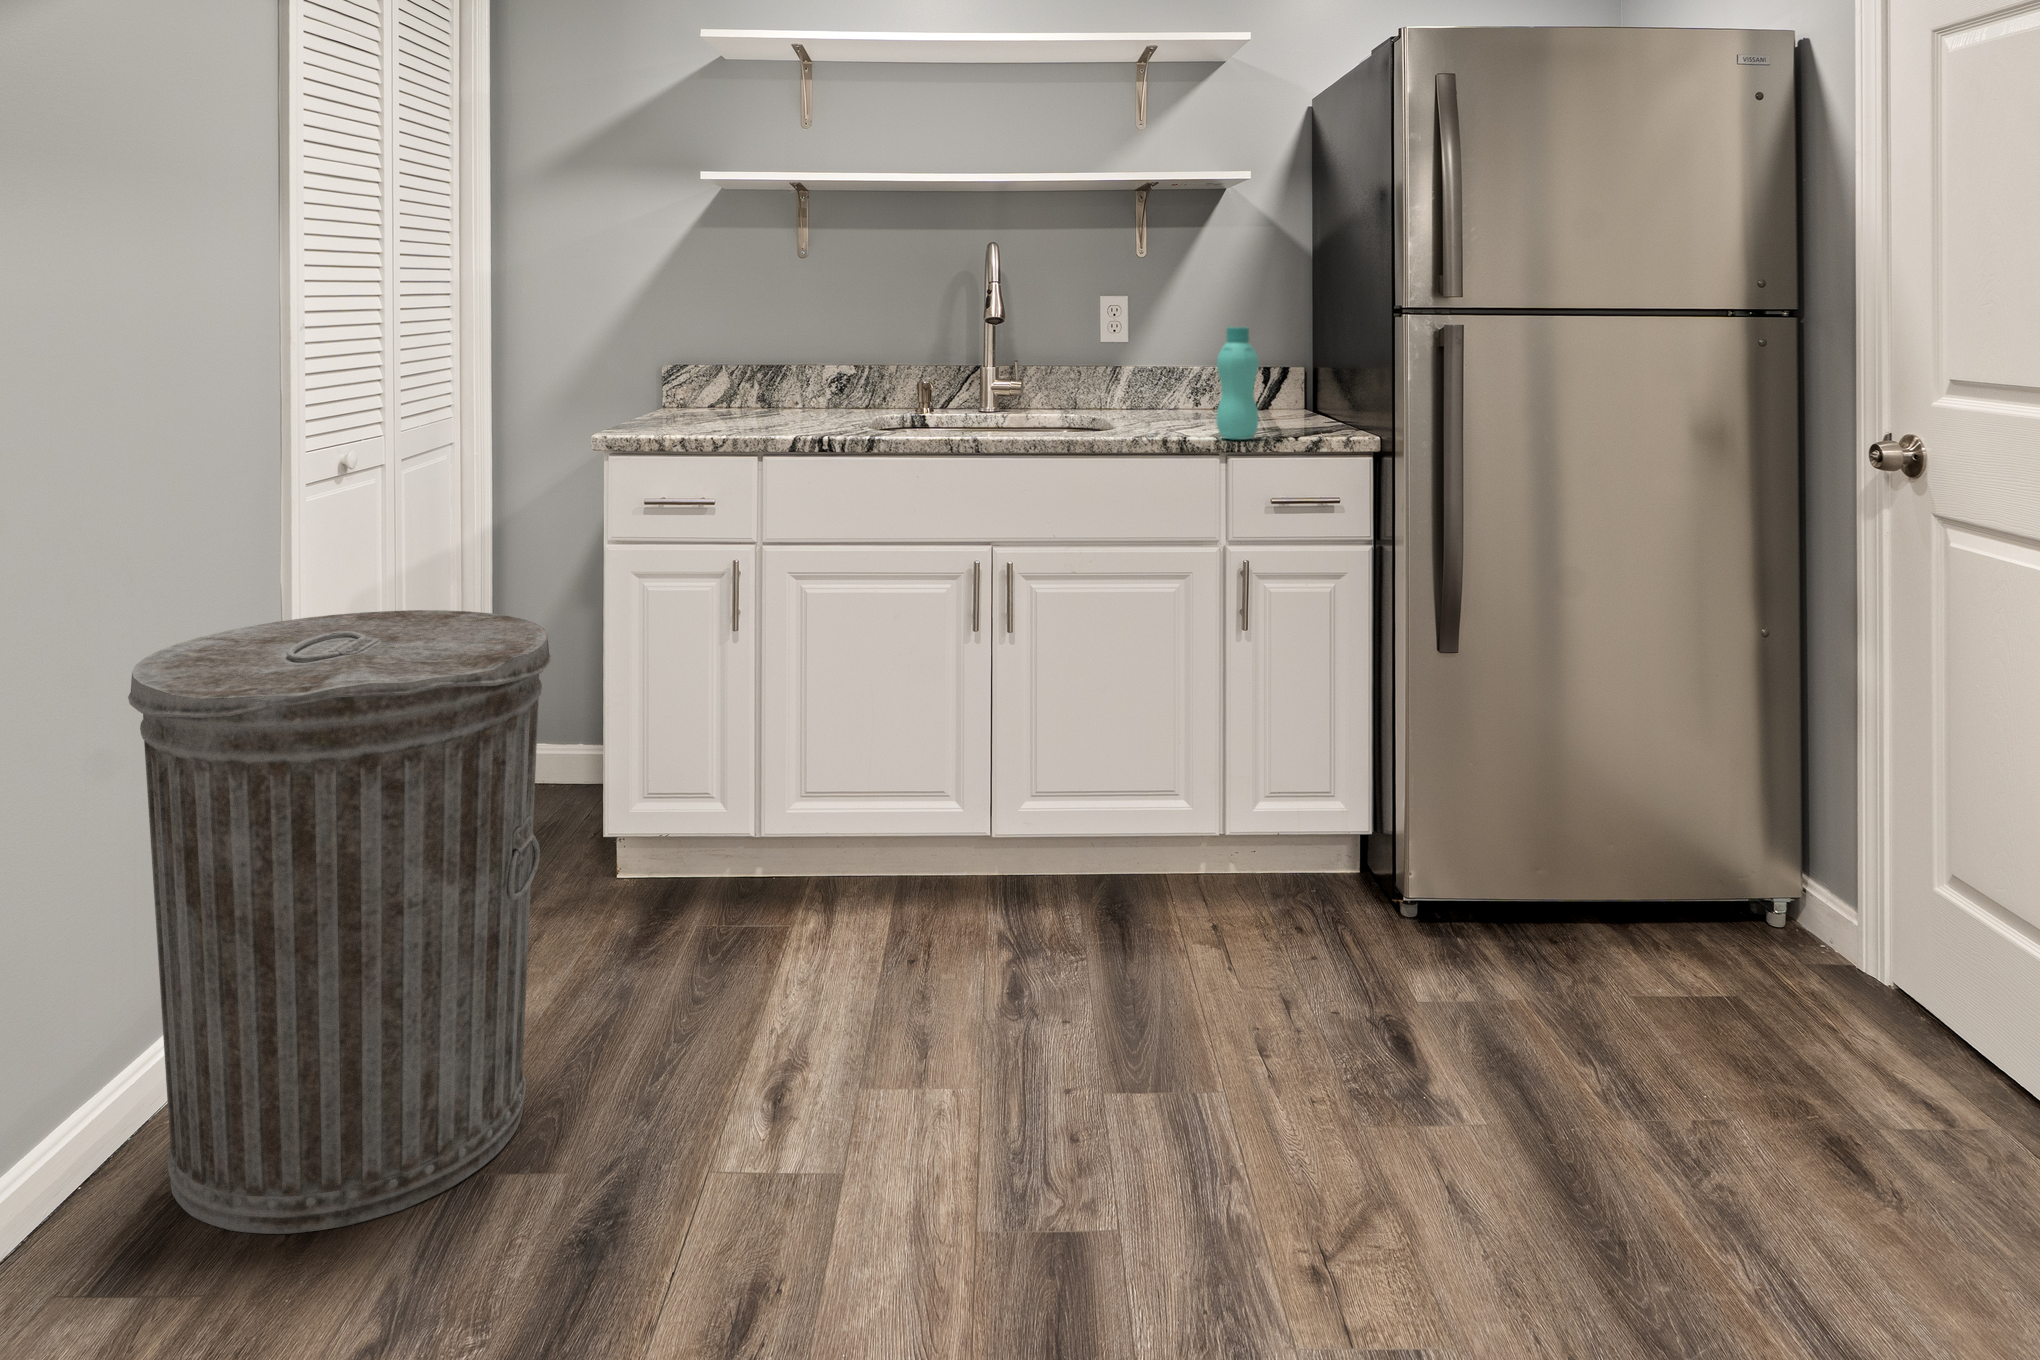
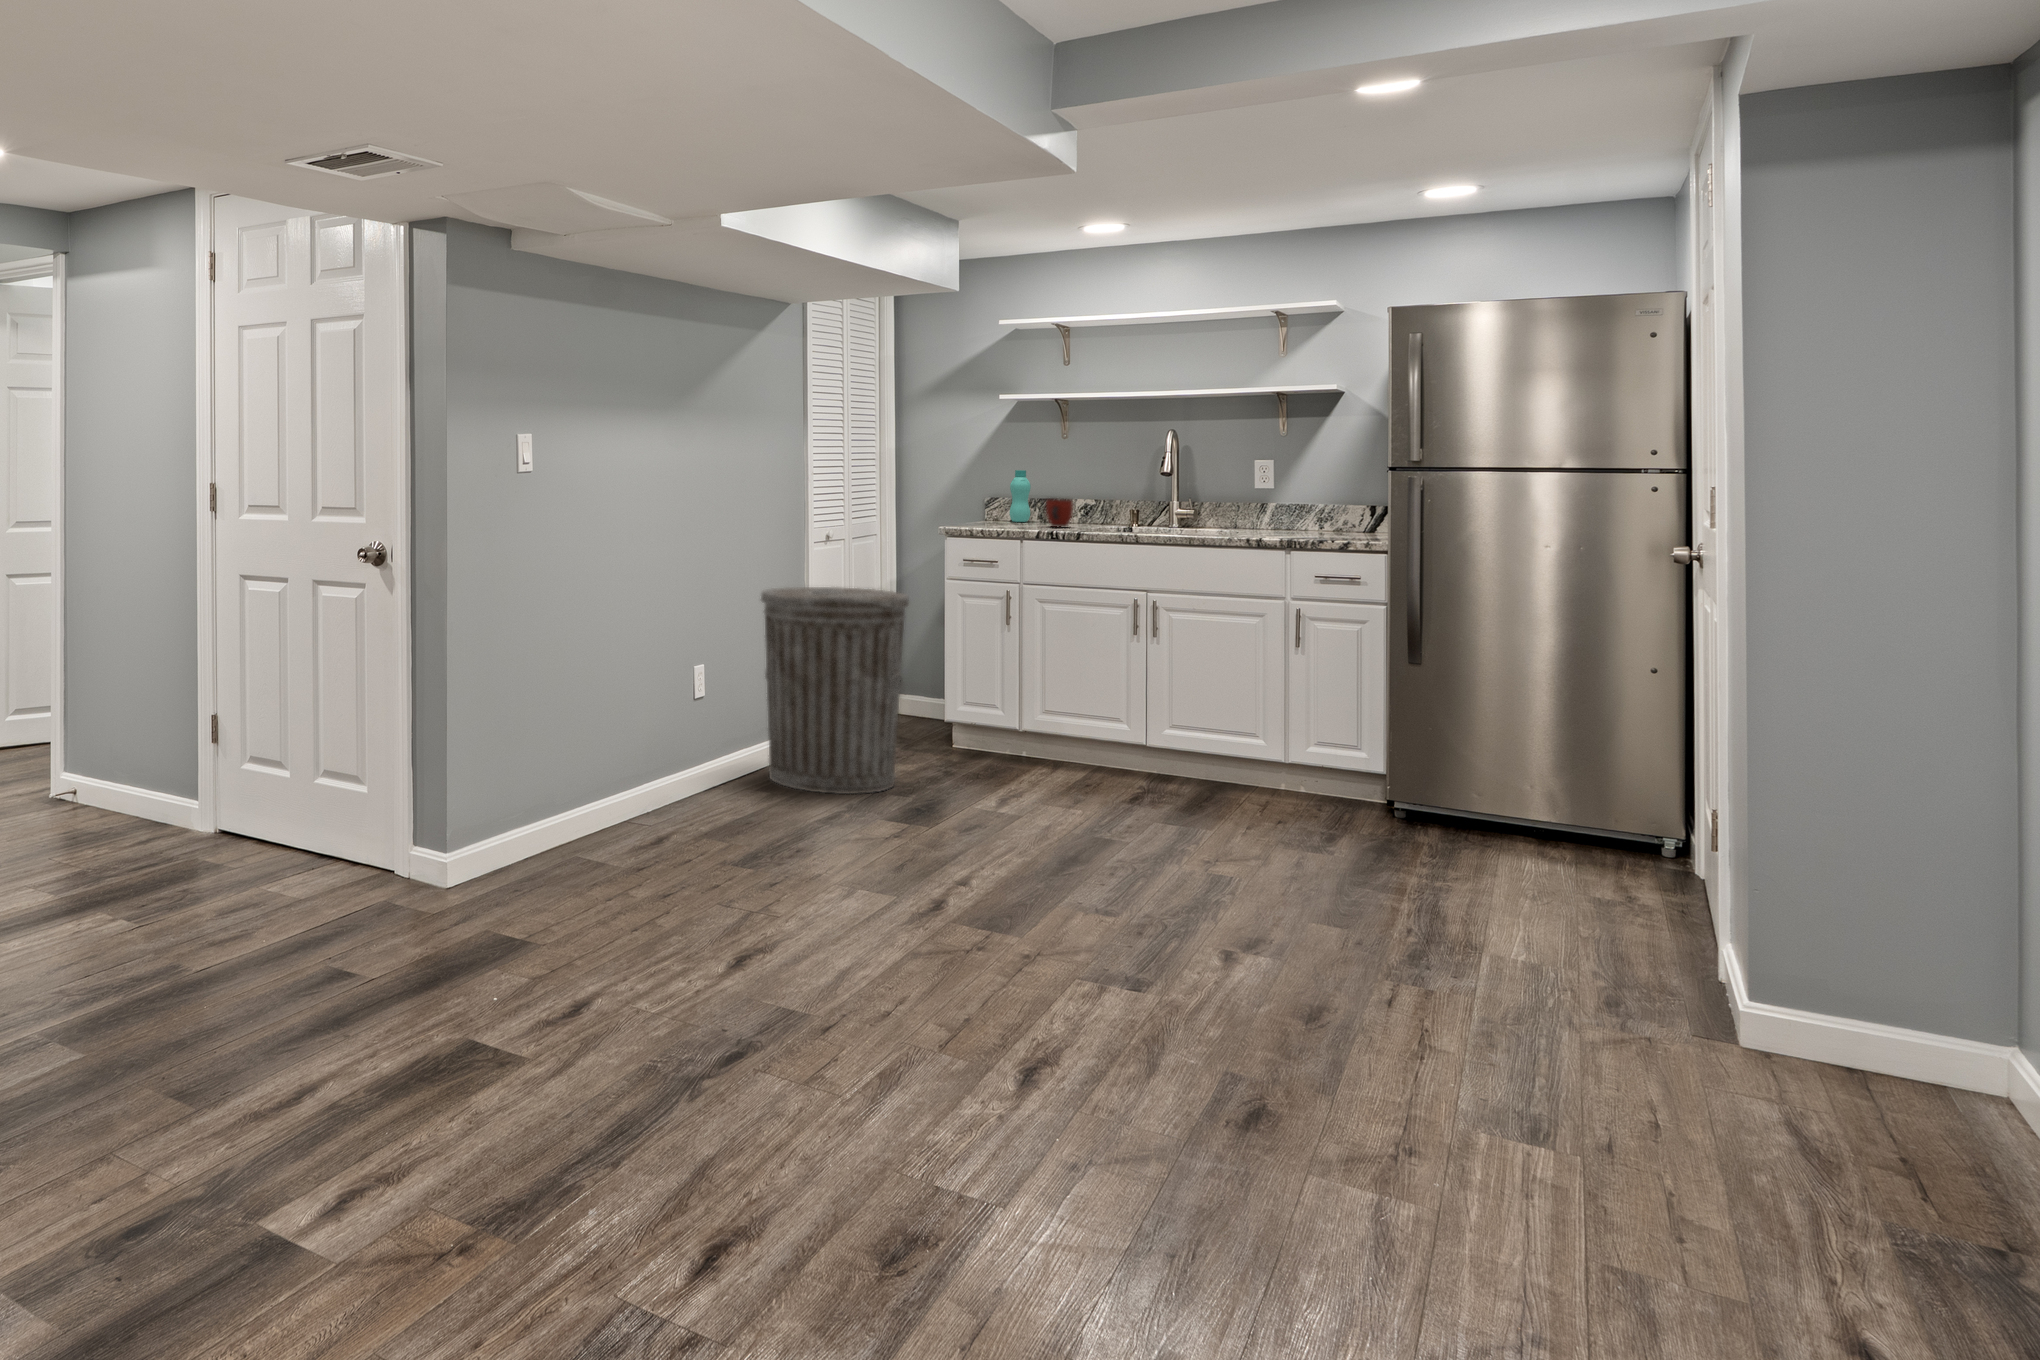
bottle: present [1216,327,1259,440] -> present [1010,470,1031,522]
mug: none [781,367,830,422] -> present [1046,498,1073,528]

